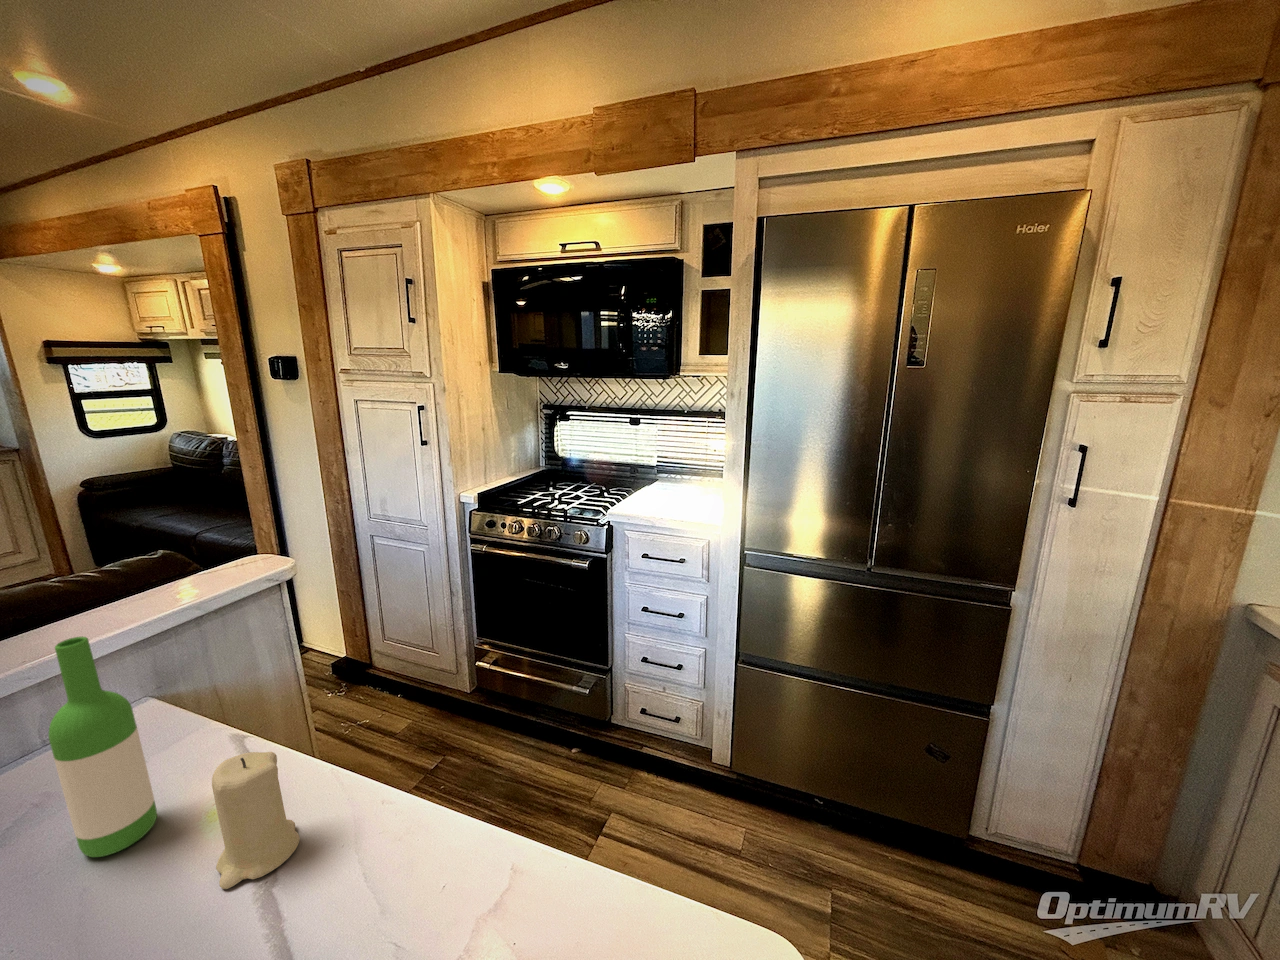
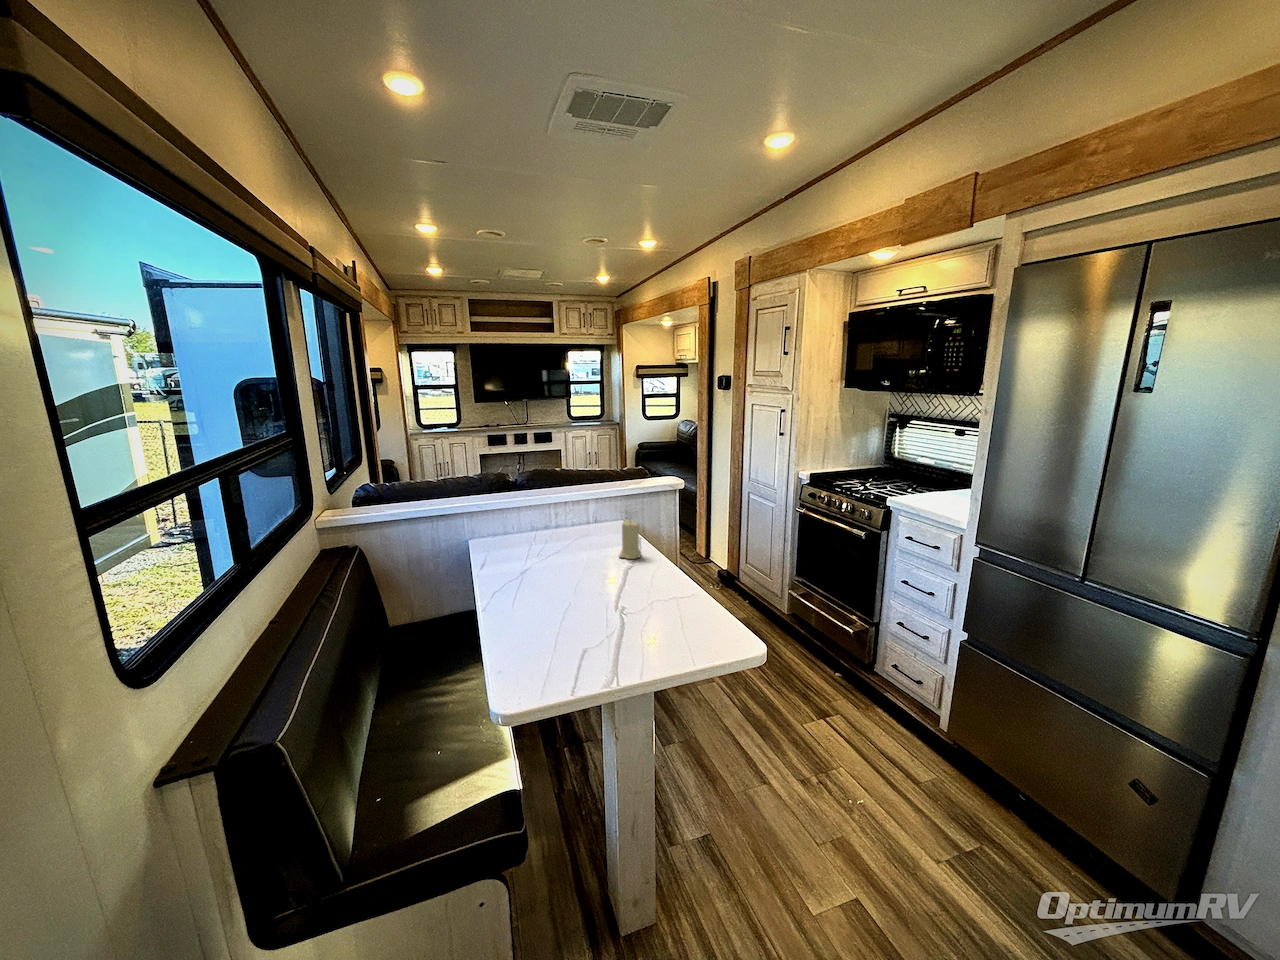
wine bottle: present [49,636,157,857] -> none [594,474,613,544]

